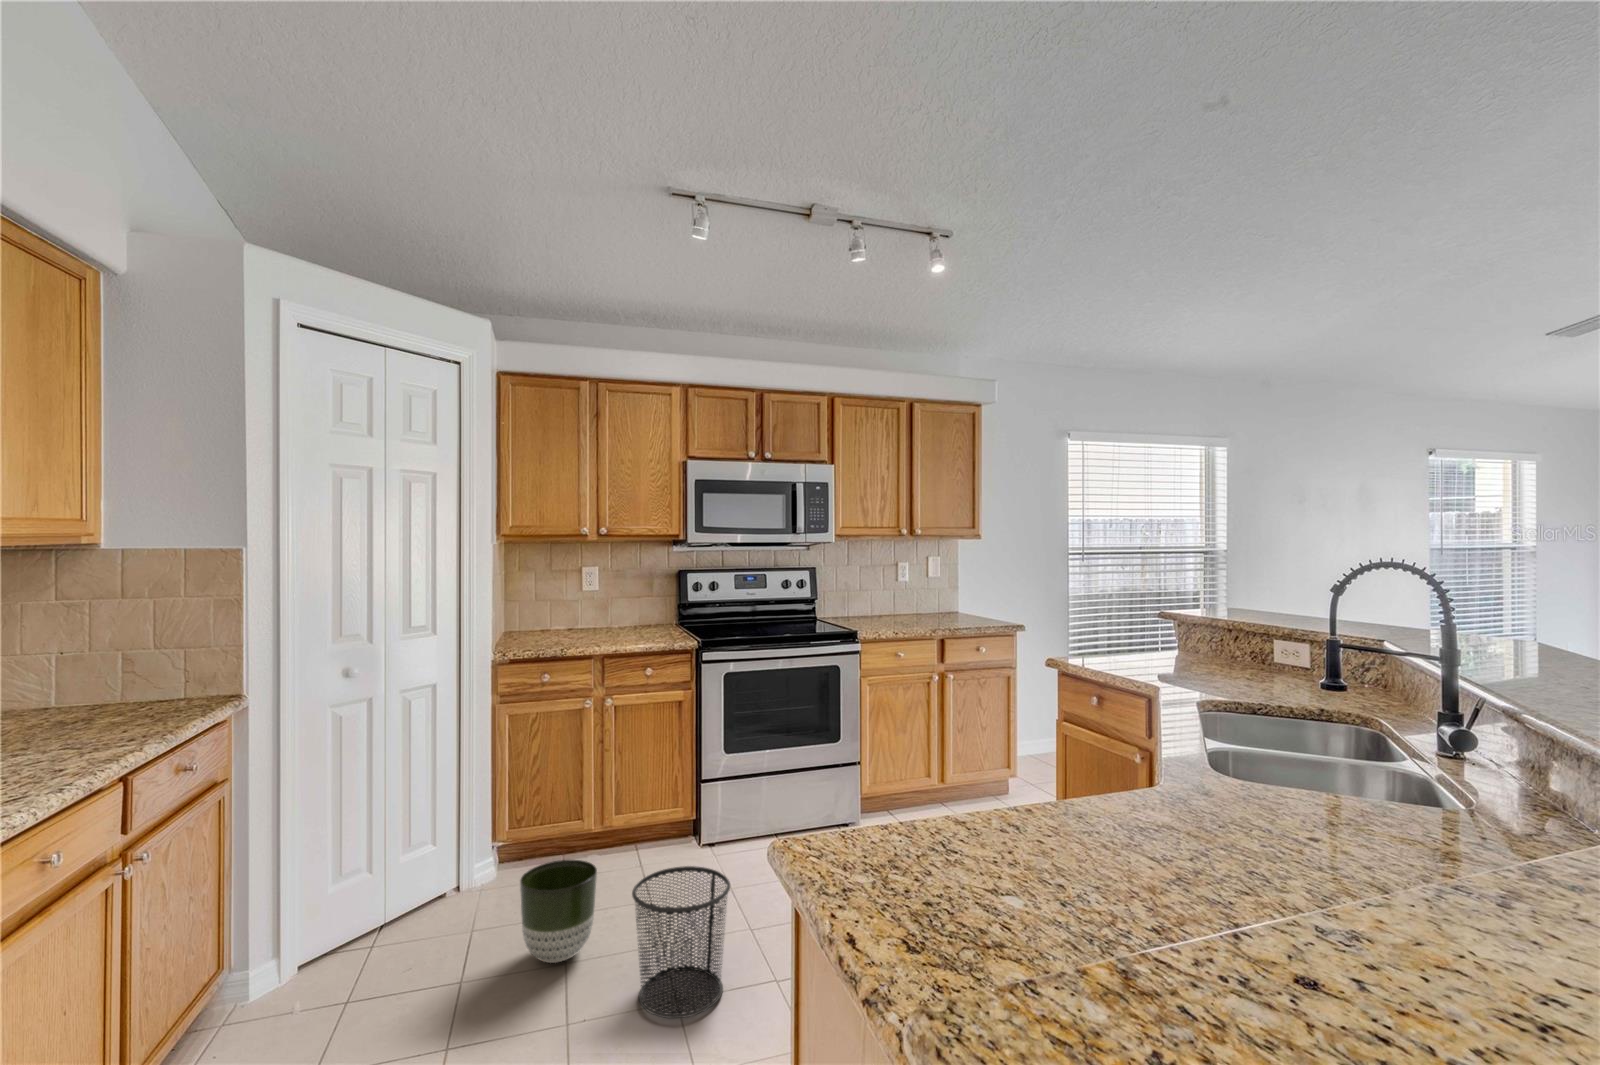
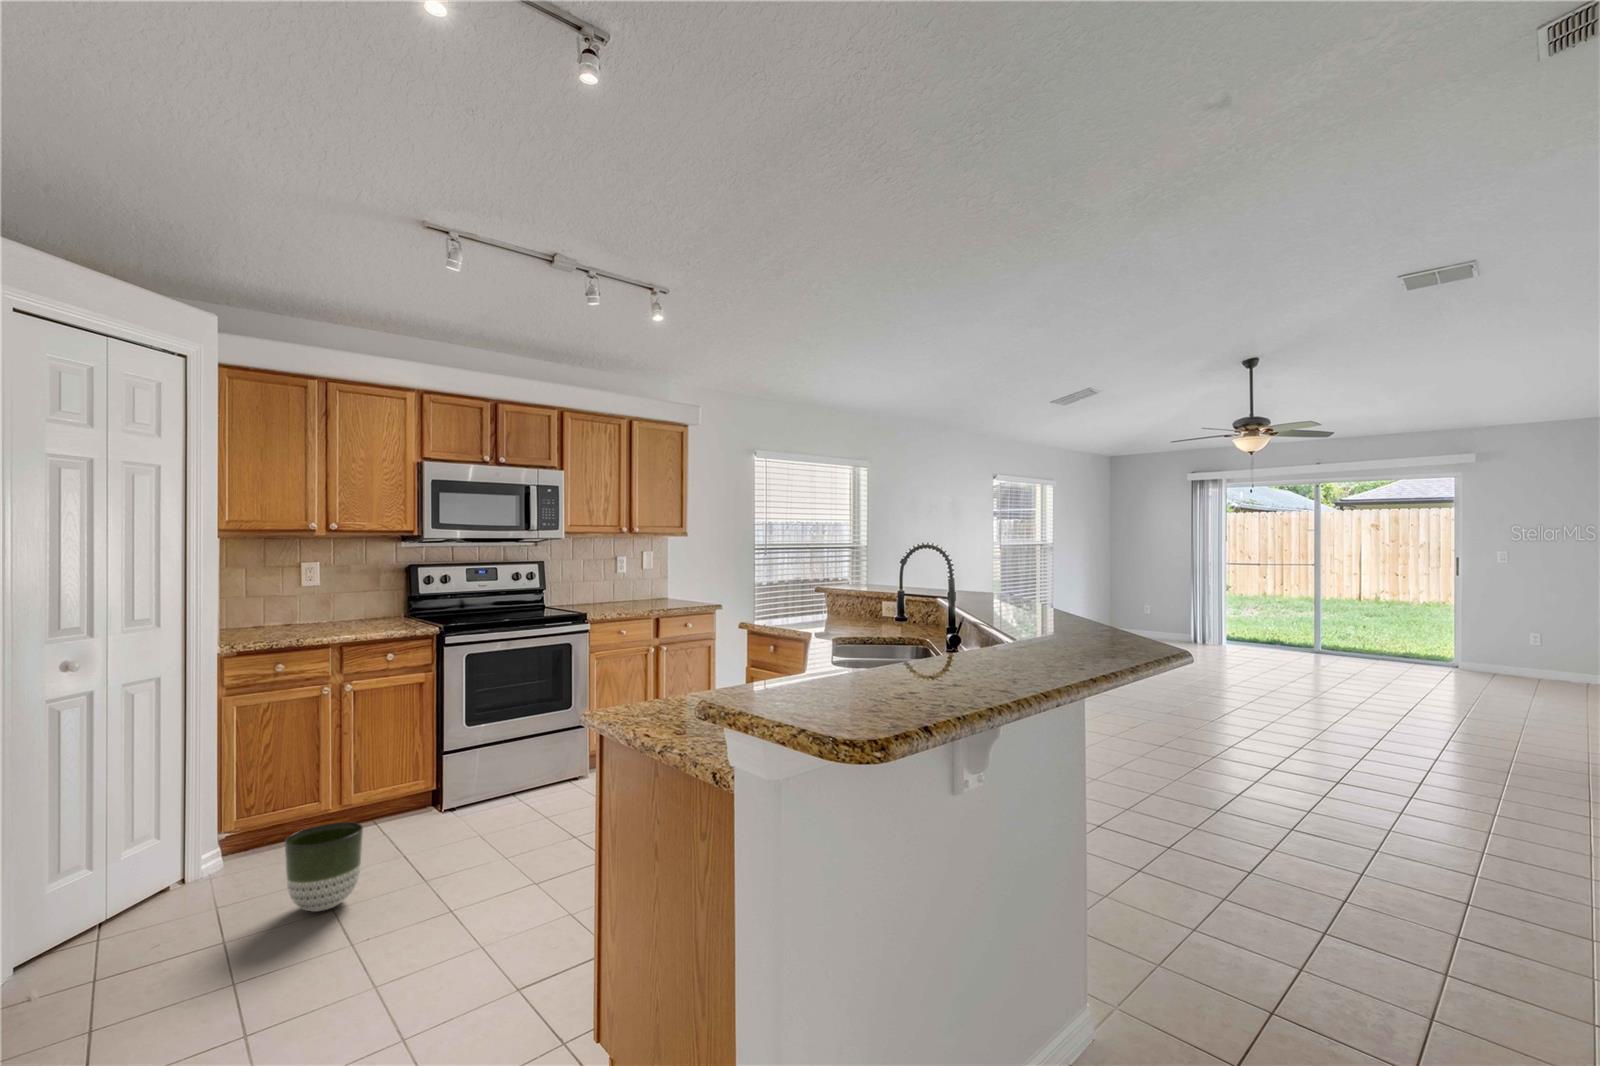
waste bin: present [632,866,730,1018] -> none [410,805,499,921]

